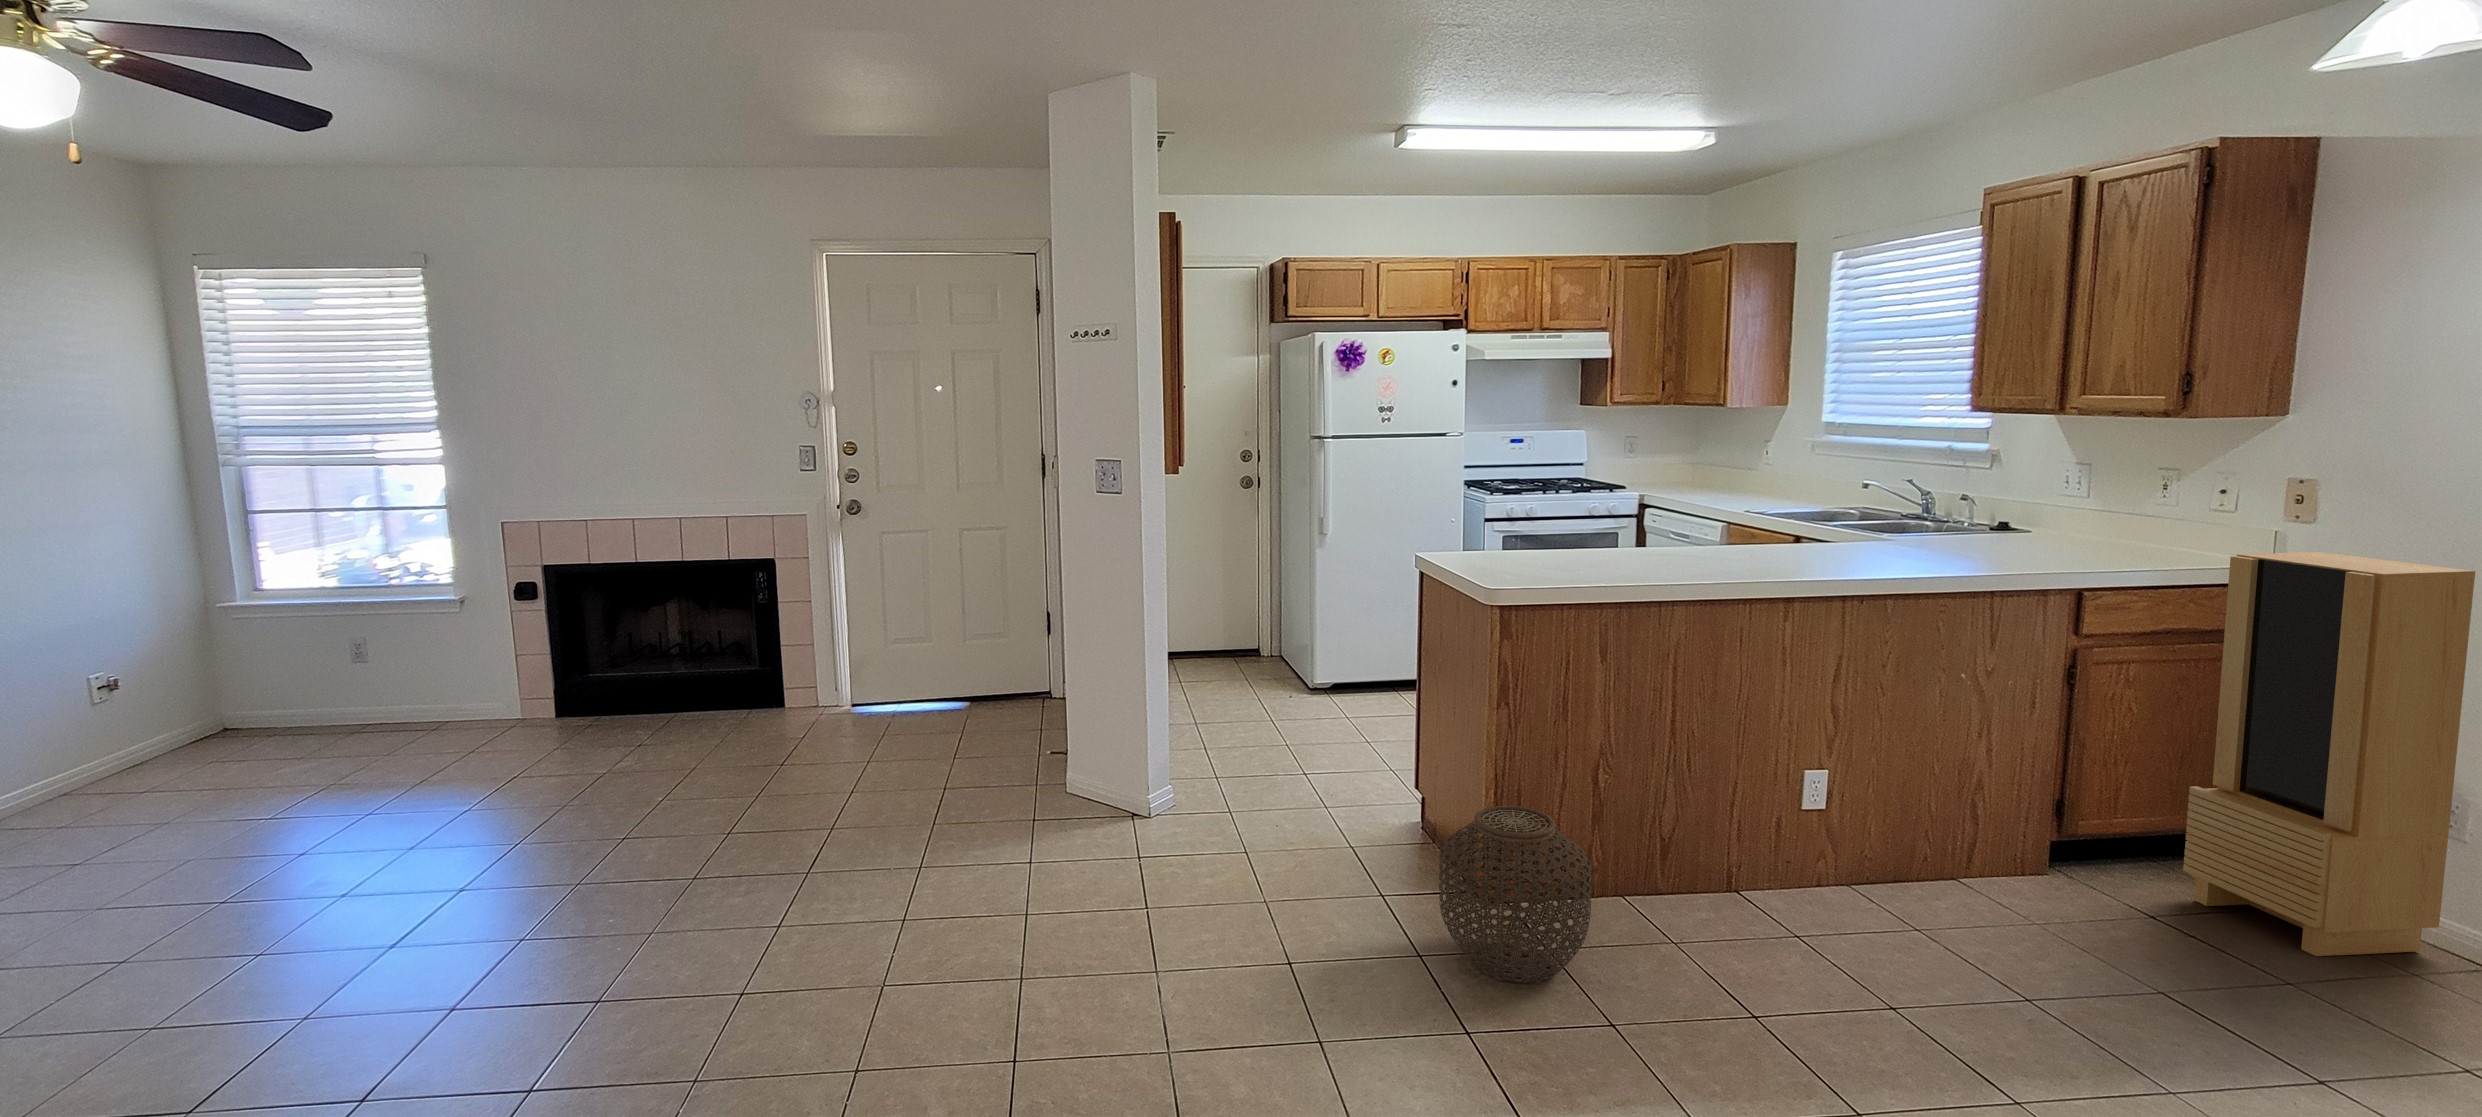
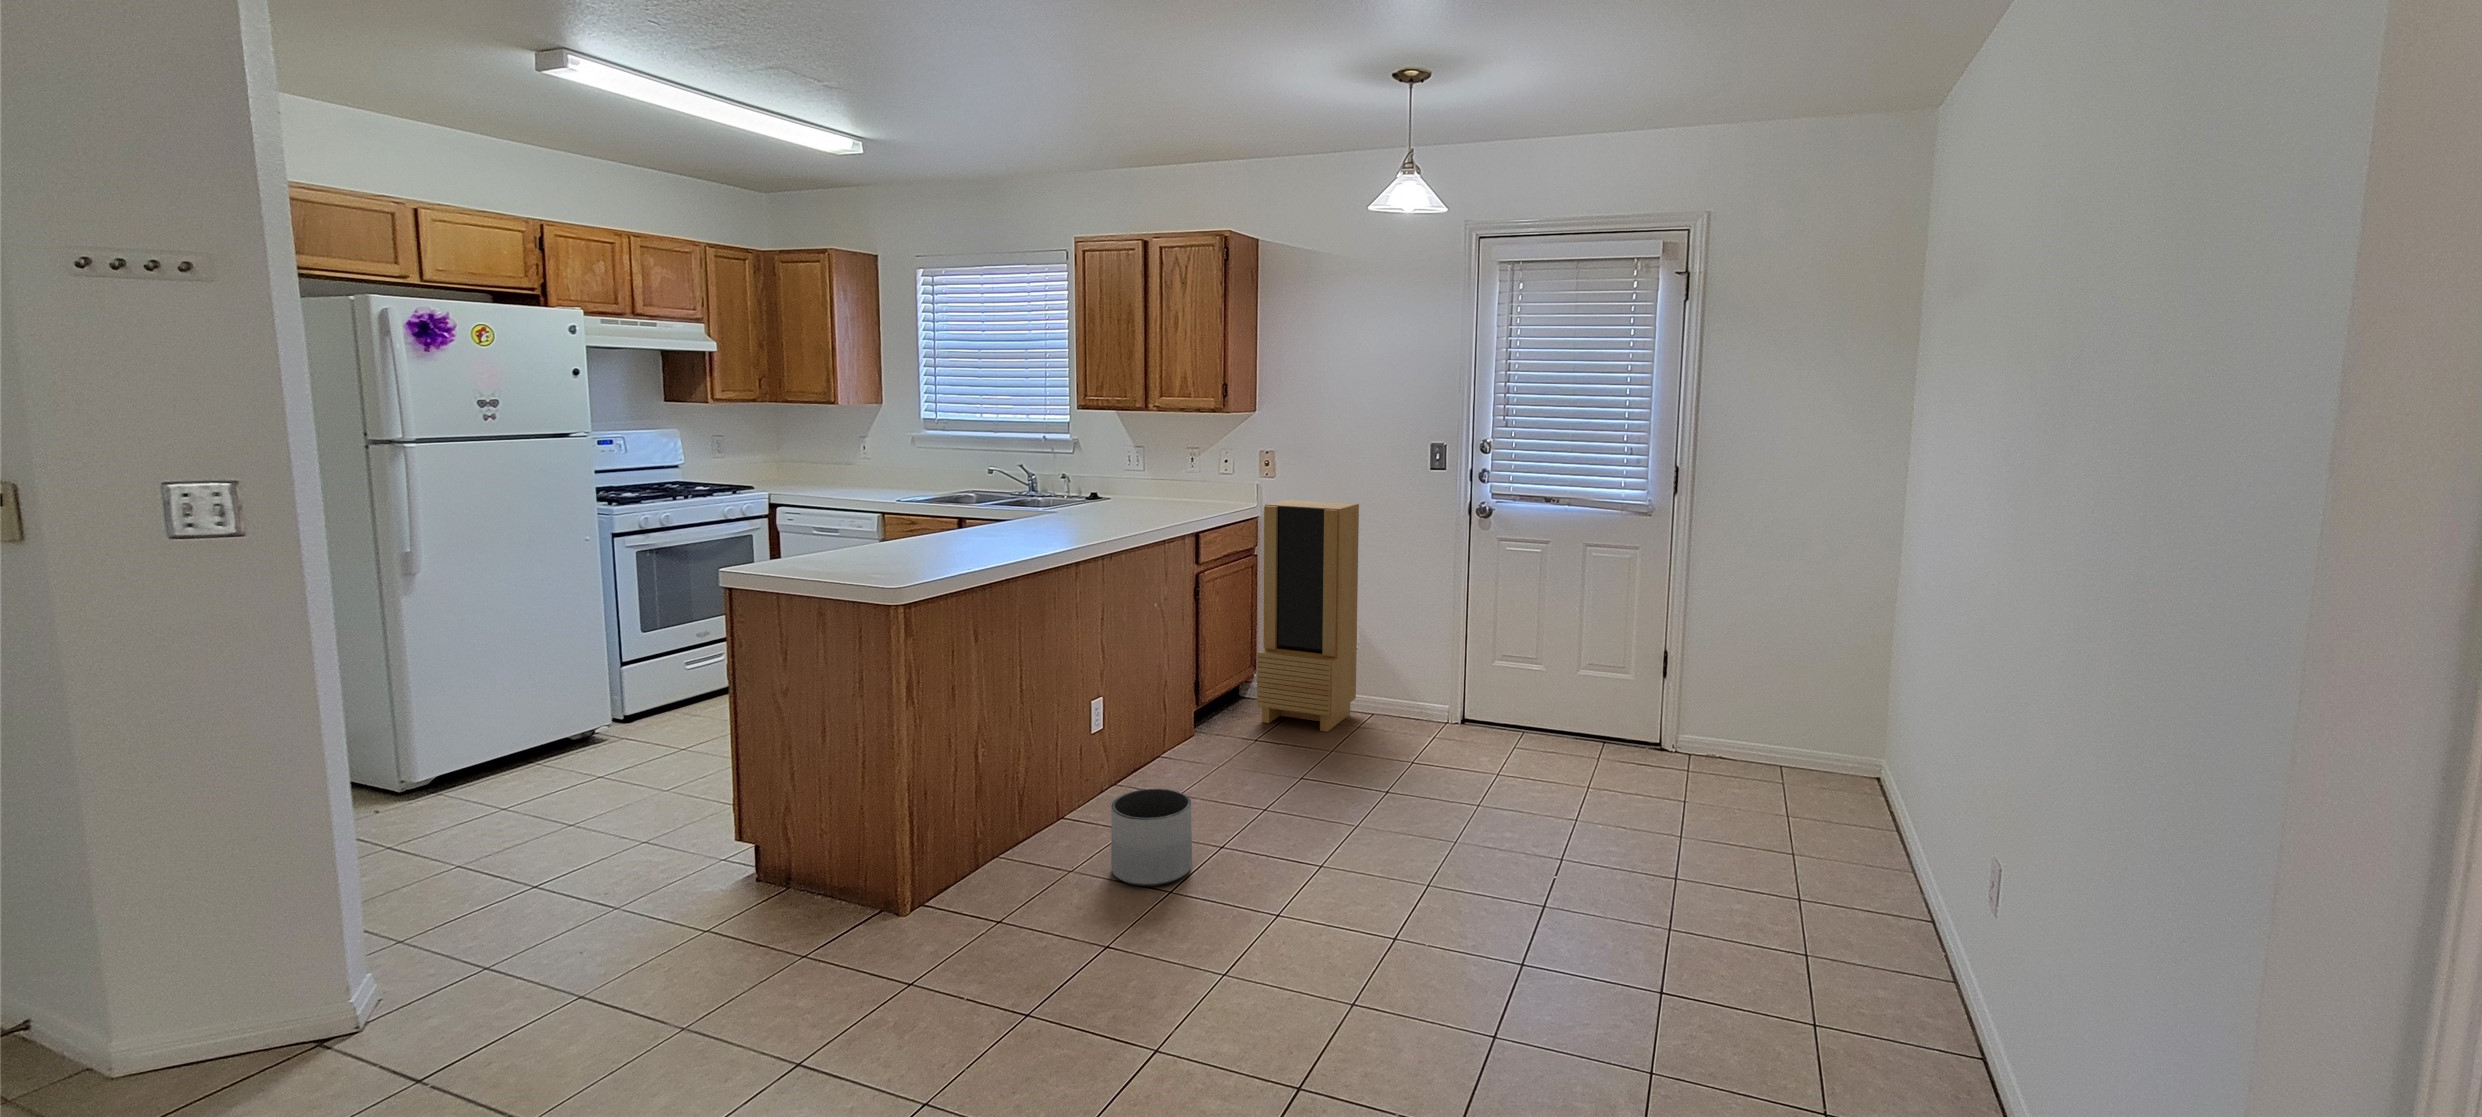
woven basket: present [1439,806,1592,983] -> none [920,795,1067,964]
planter: none [1697,877,1813,1005] -> present [1111,789,1192,886]

